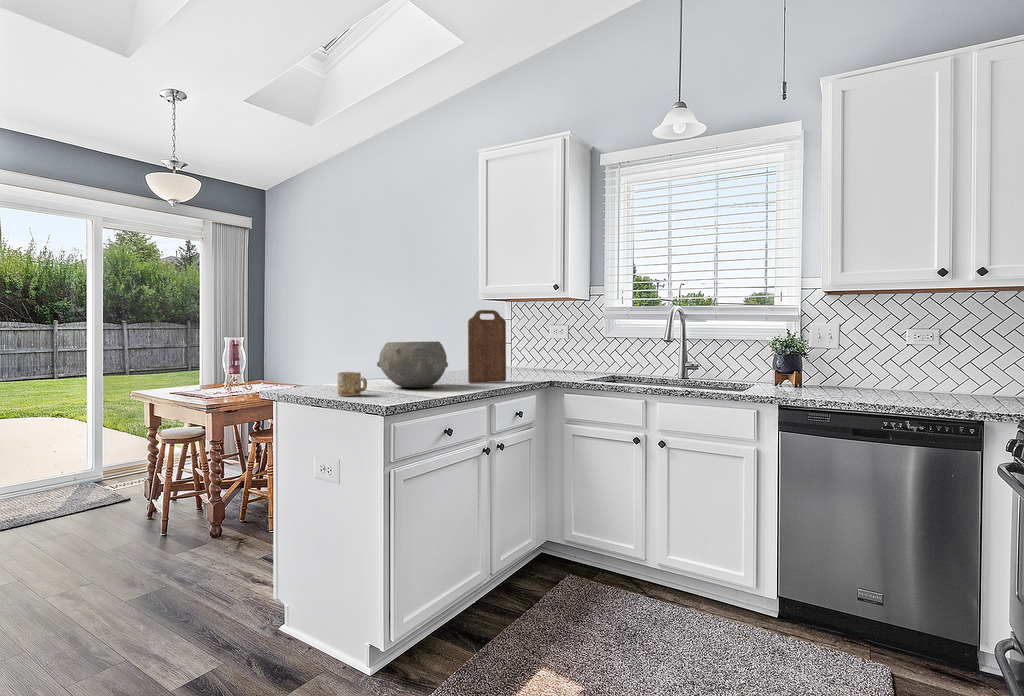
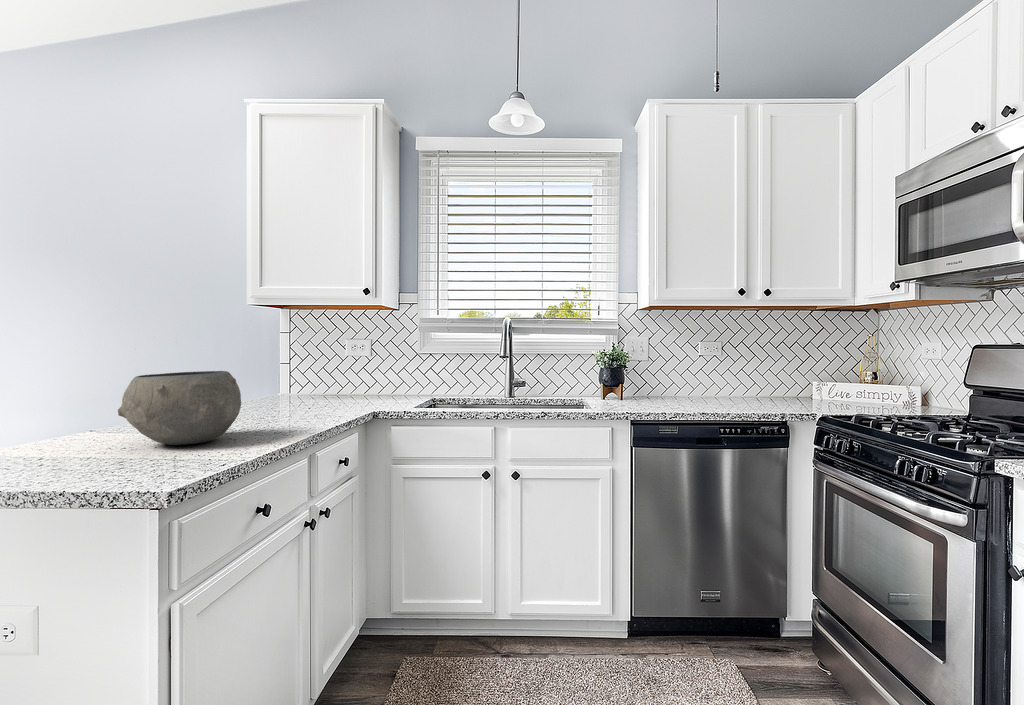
cutting board: present [468,310,506,383] -> none [262,324,316,425]
mug: present [338,372,367,396] -> none [50,433,114,478]

